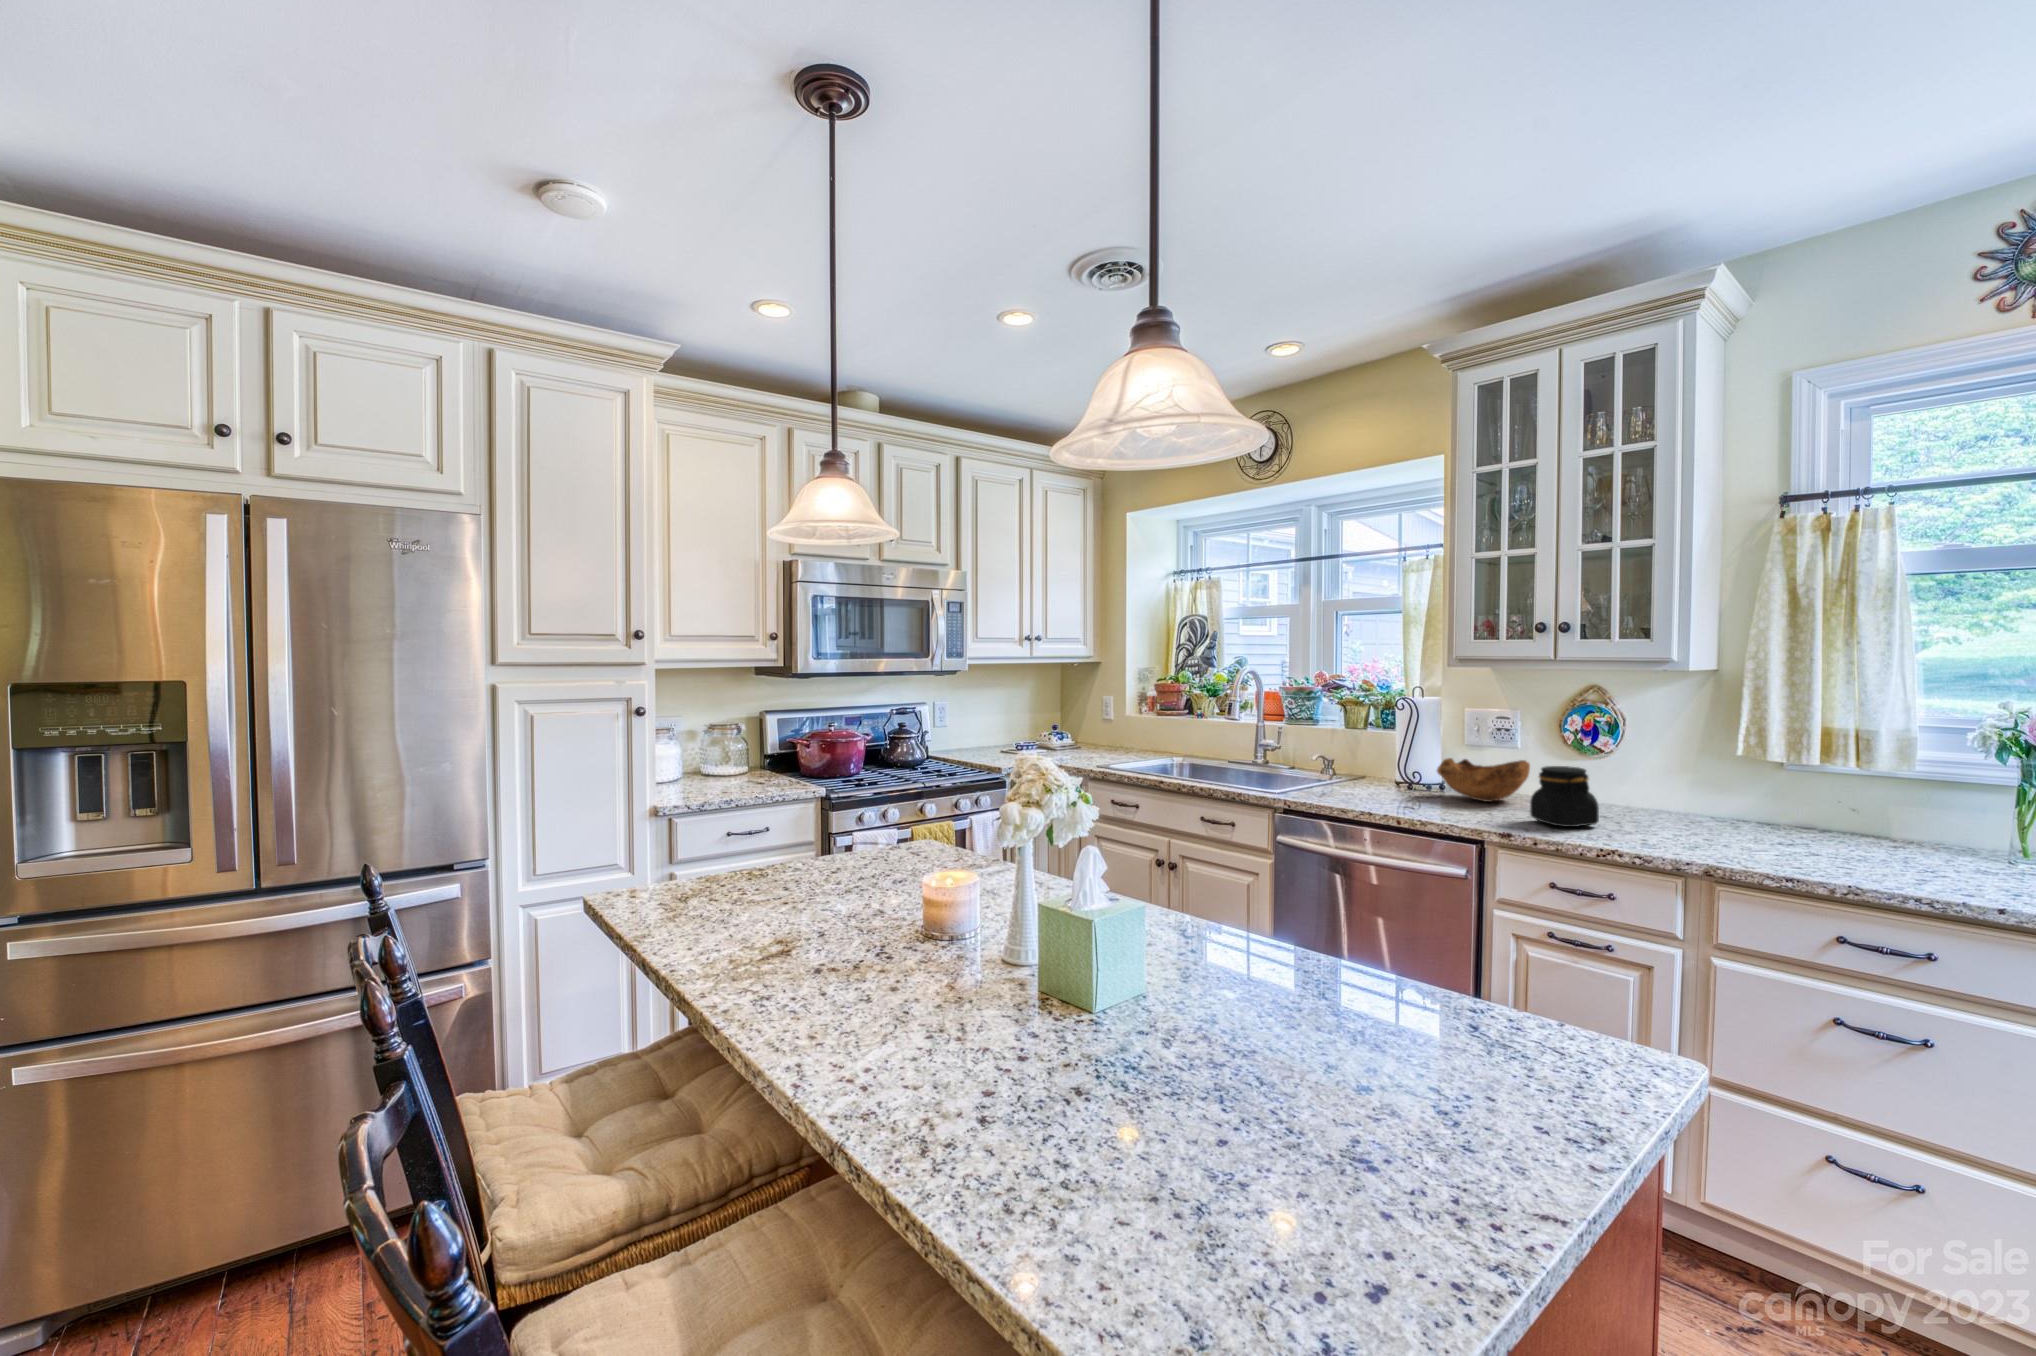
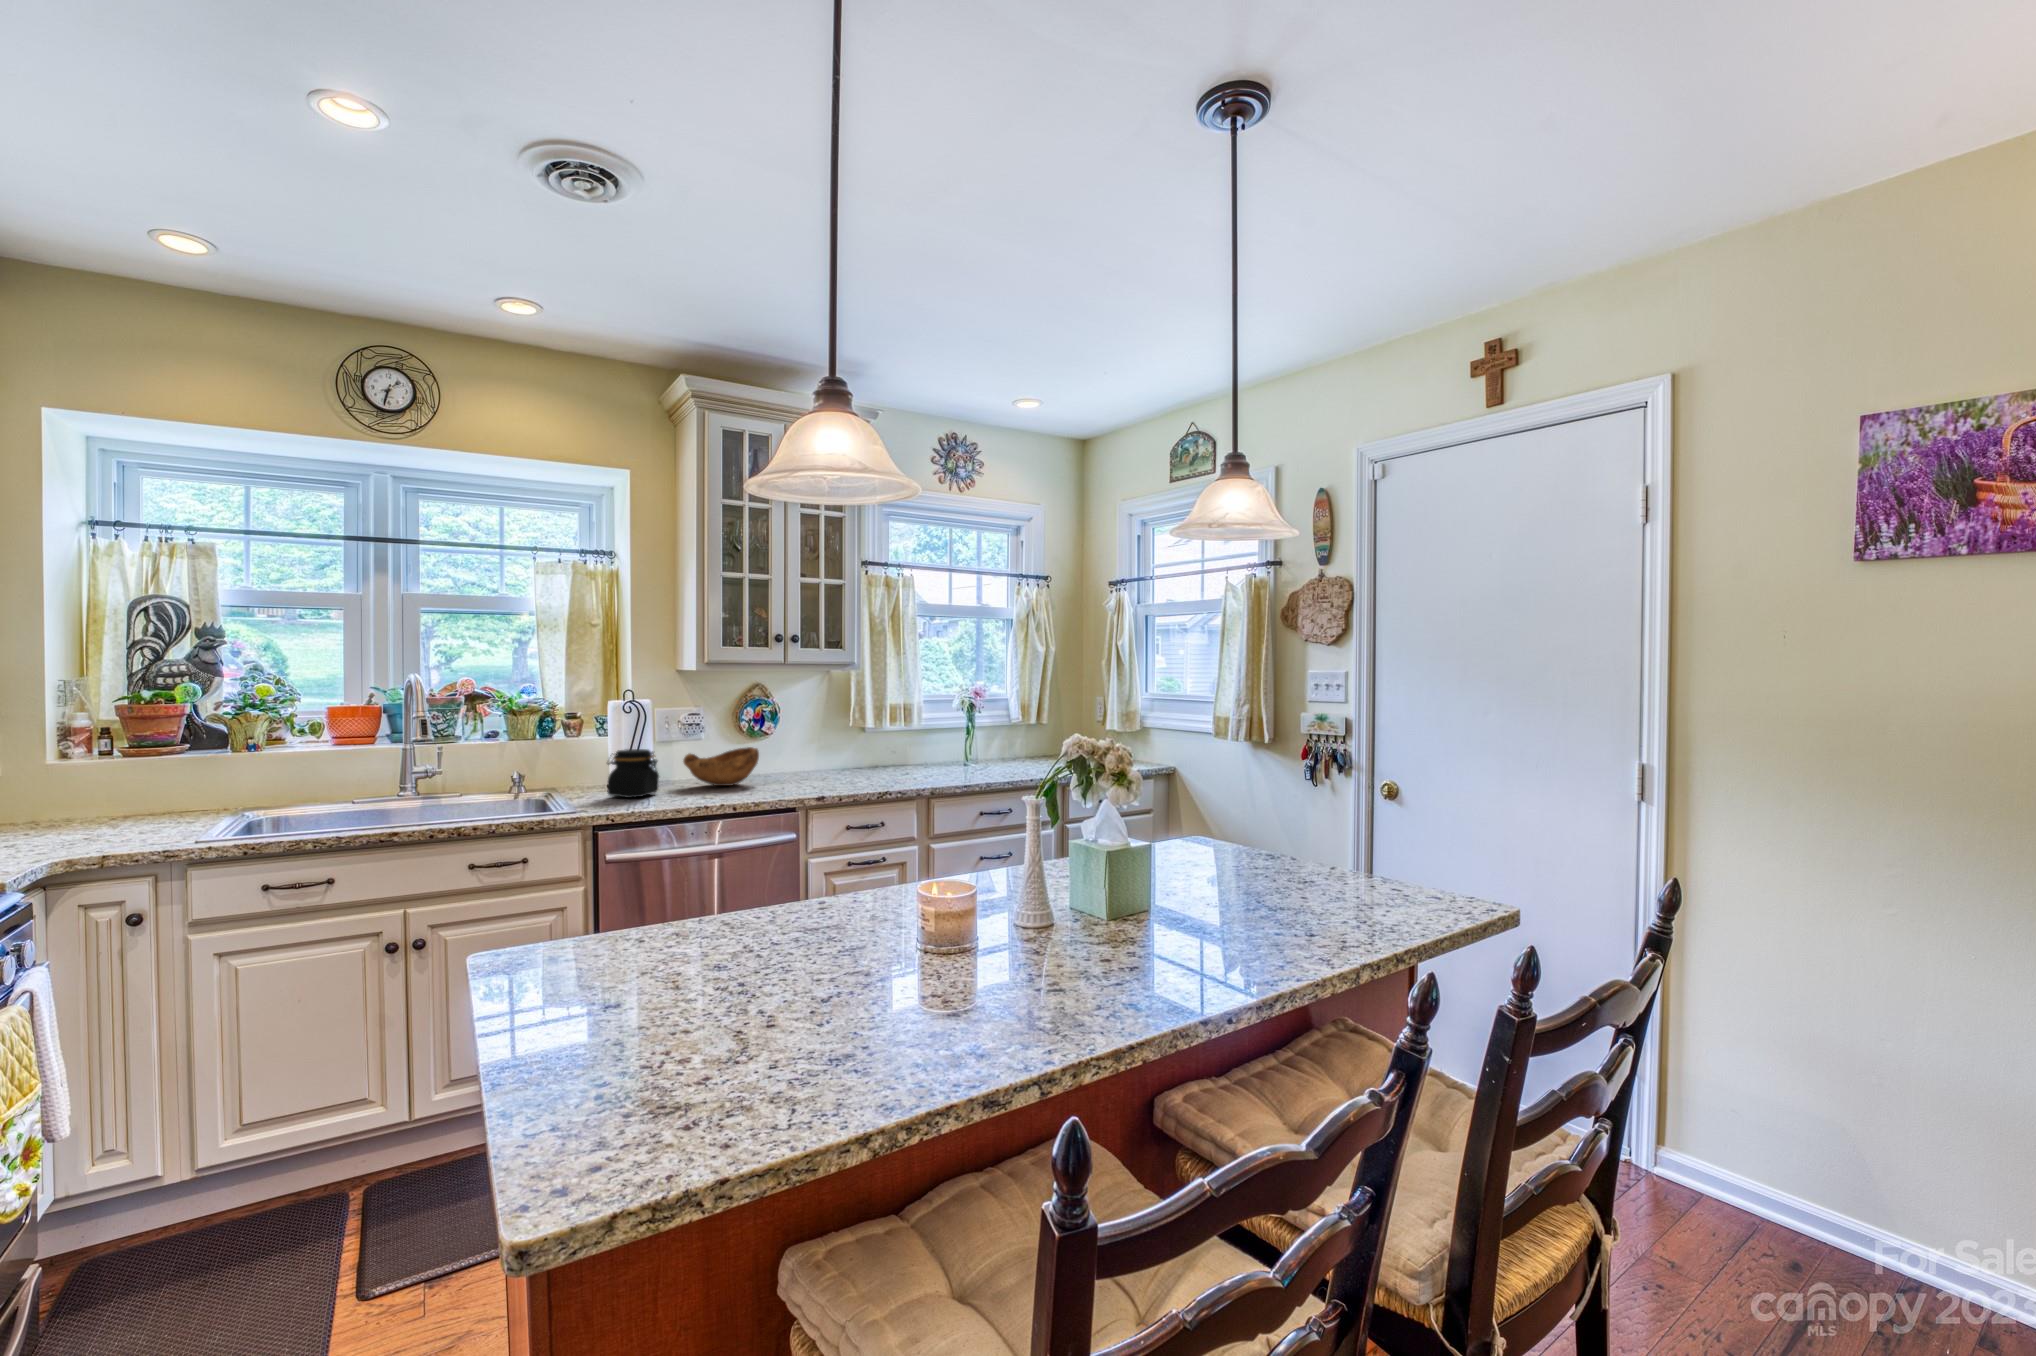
jar: present [1530,766,1599,827] -> present [607,749,659,798]

